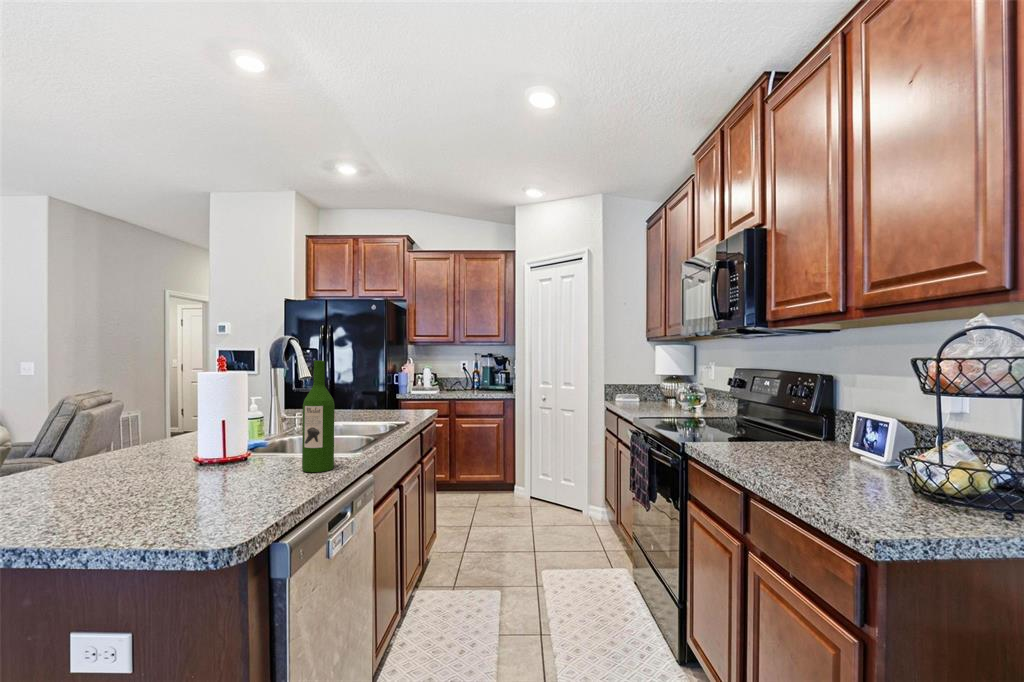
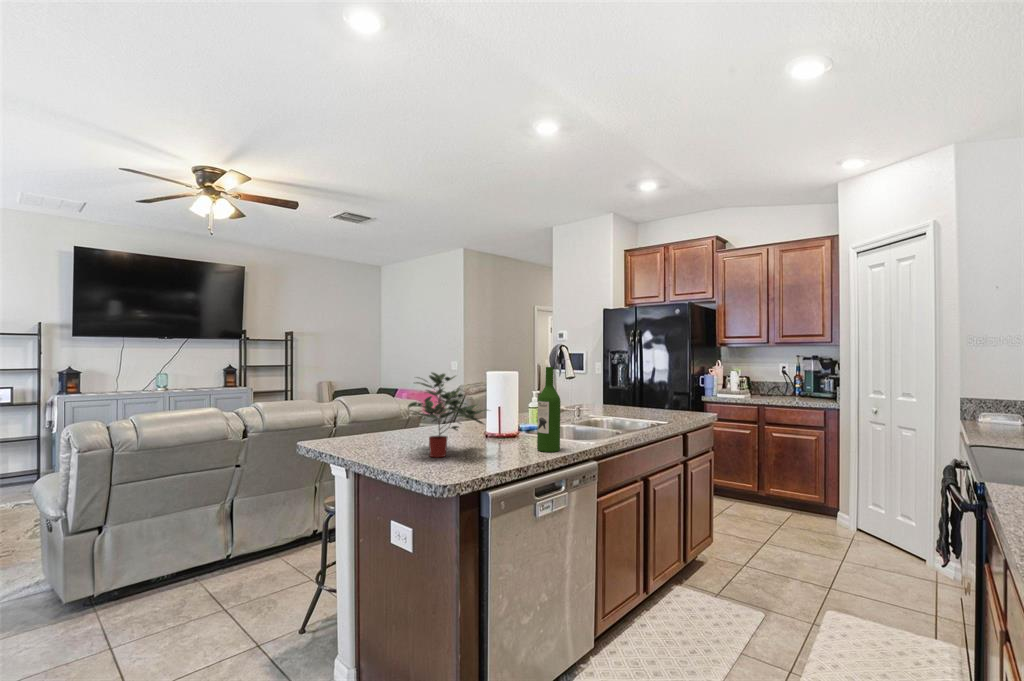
potted plant: none [80,372,250,509] -> present [408,373,488,457]

